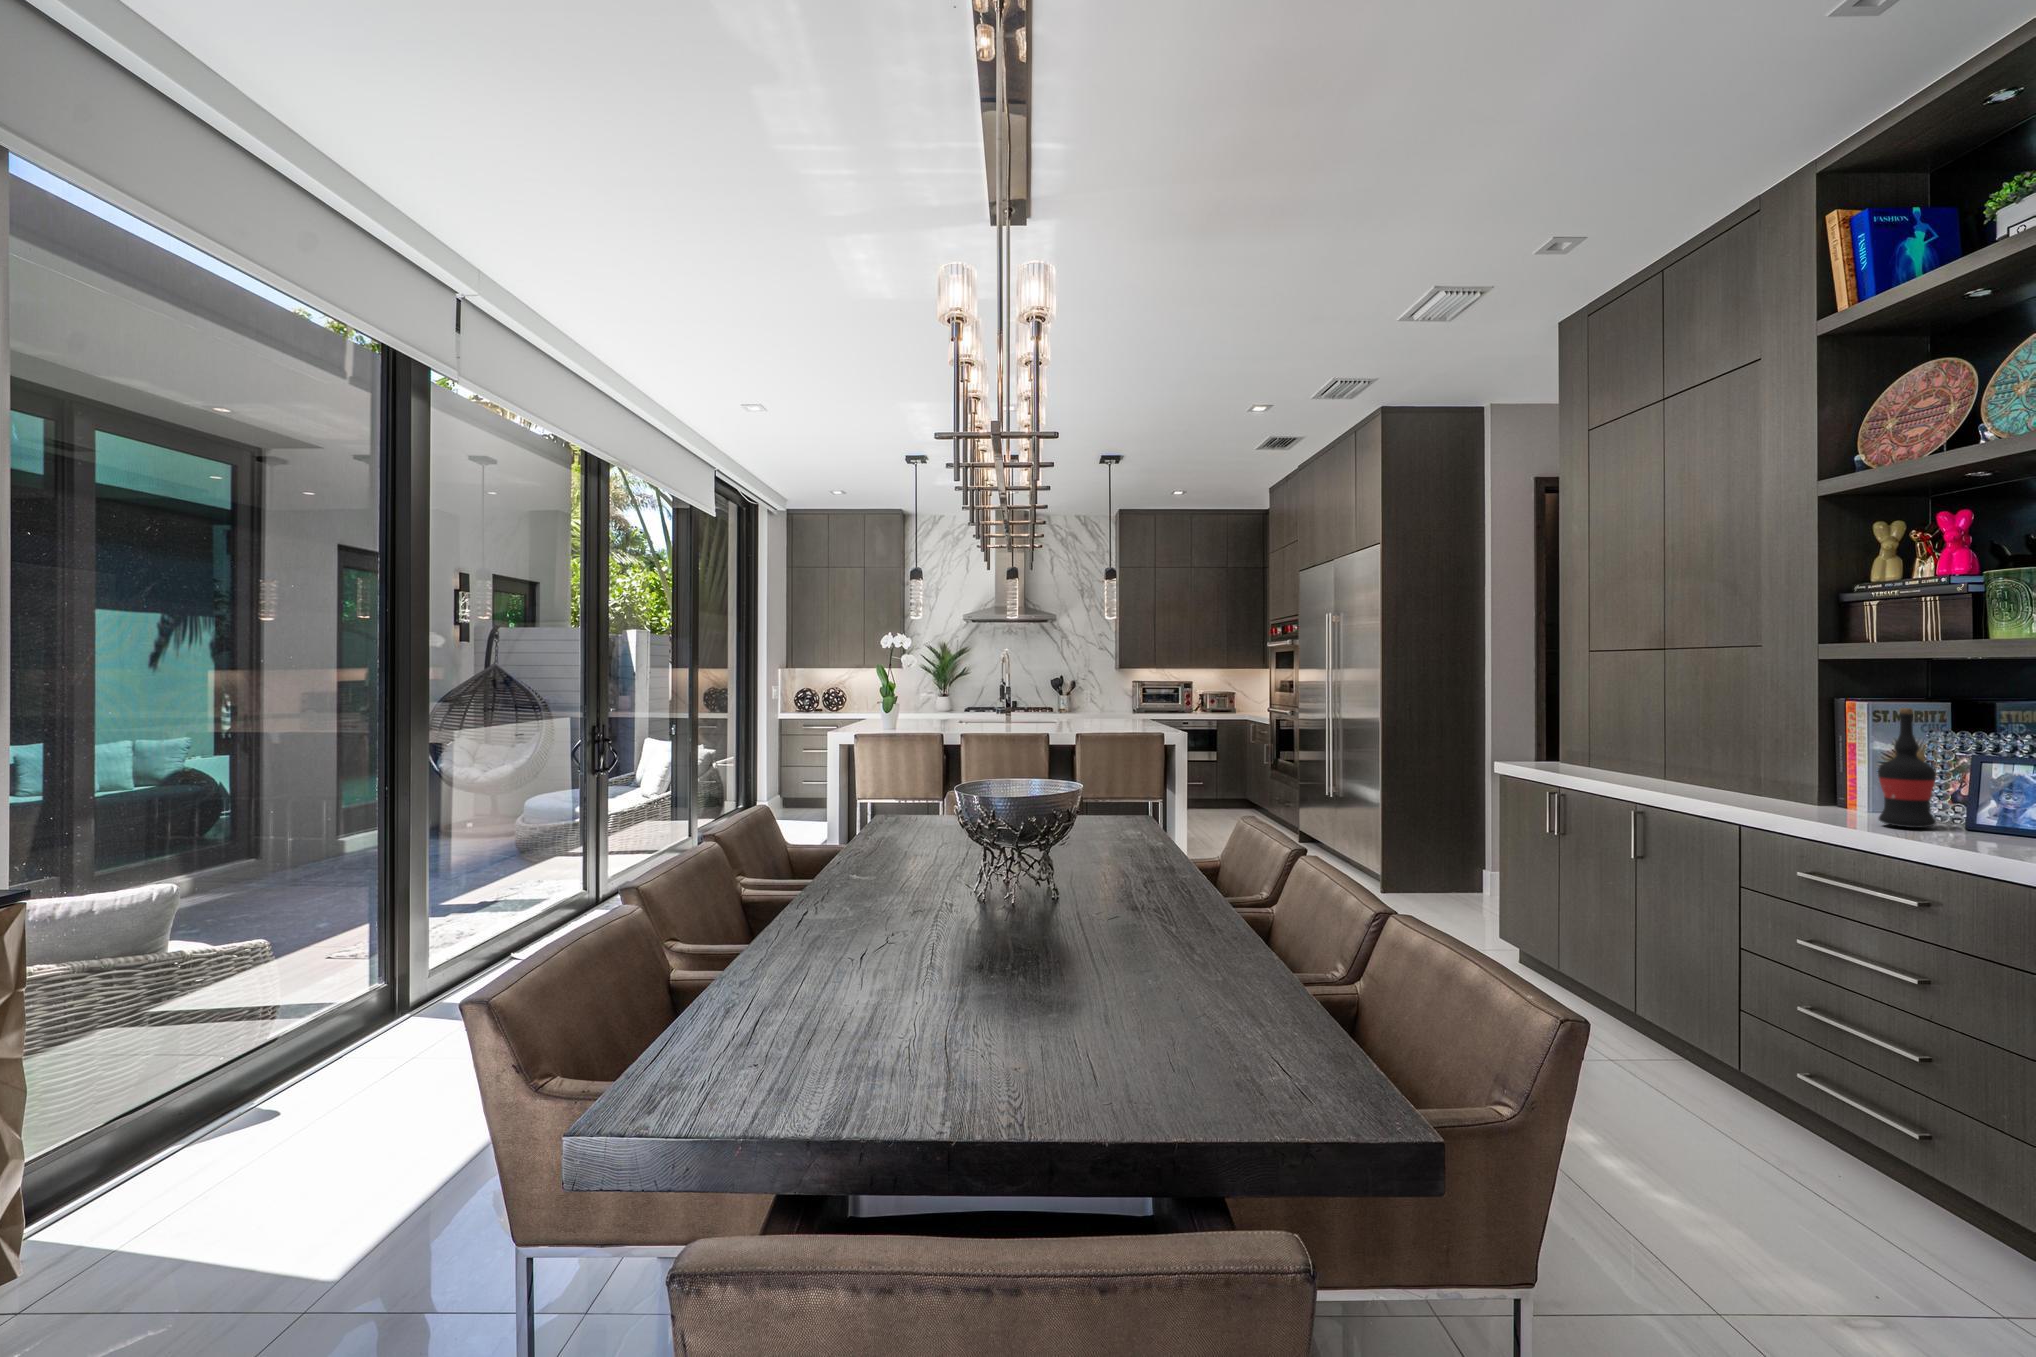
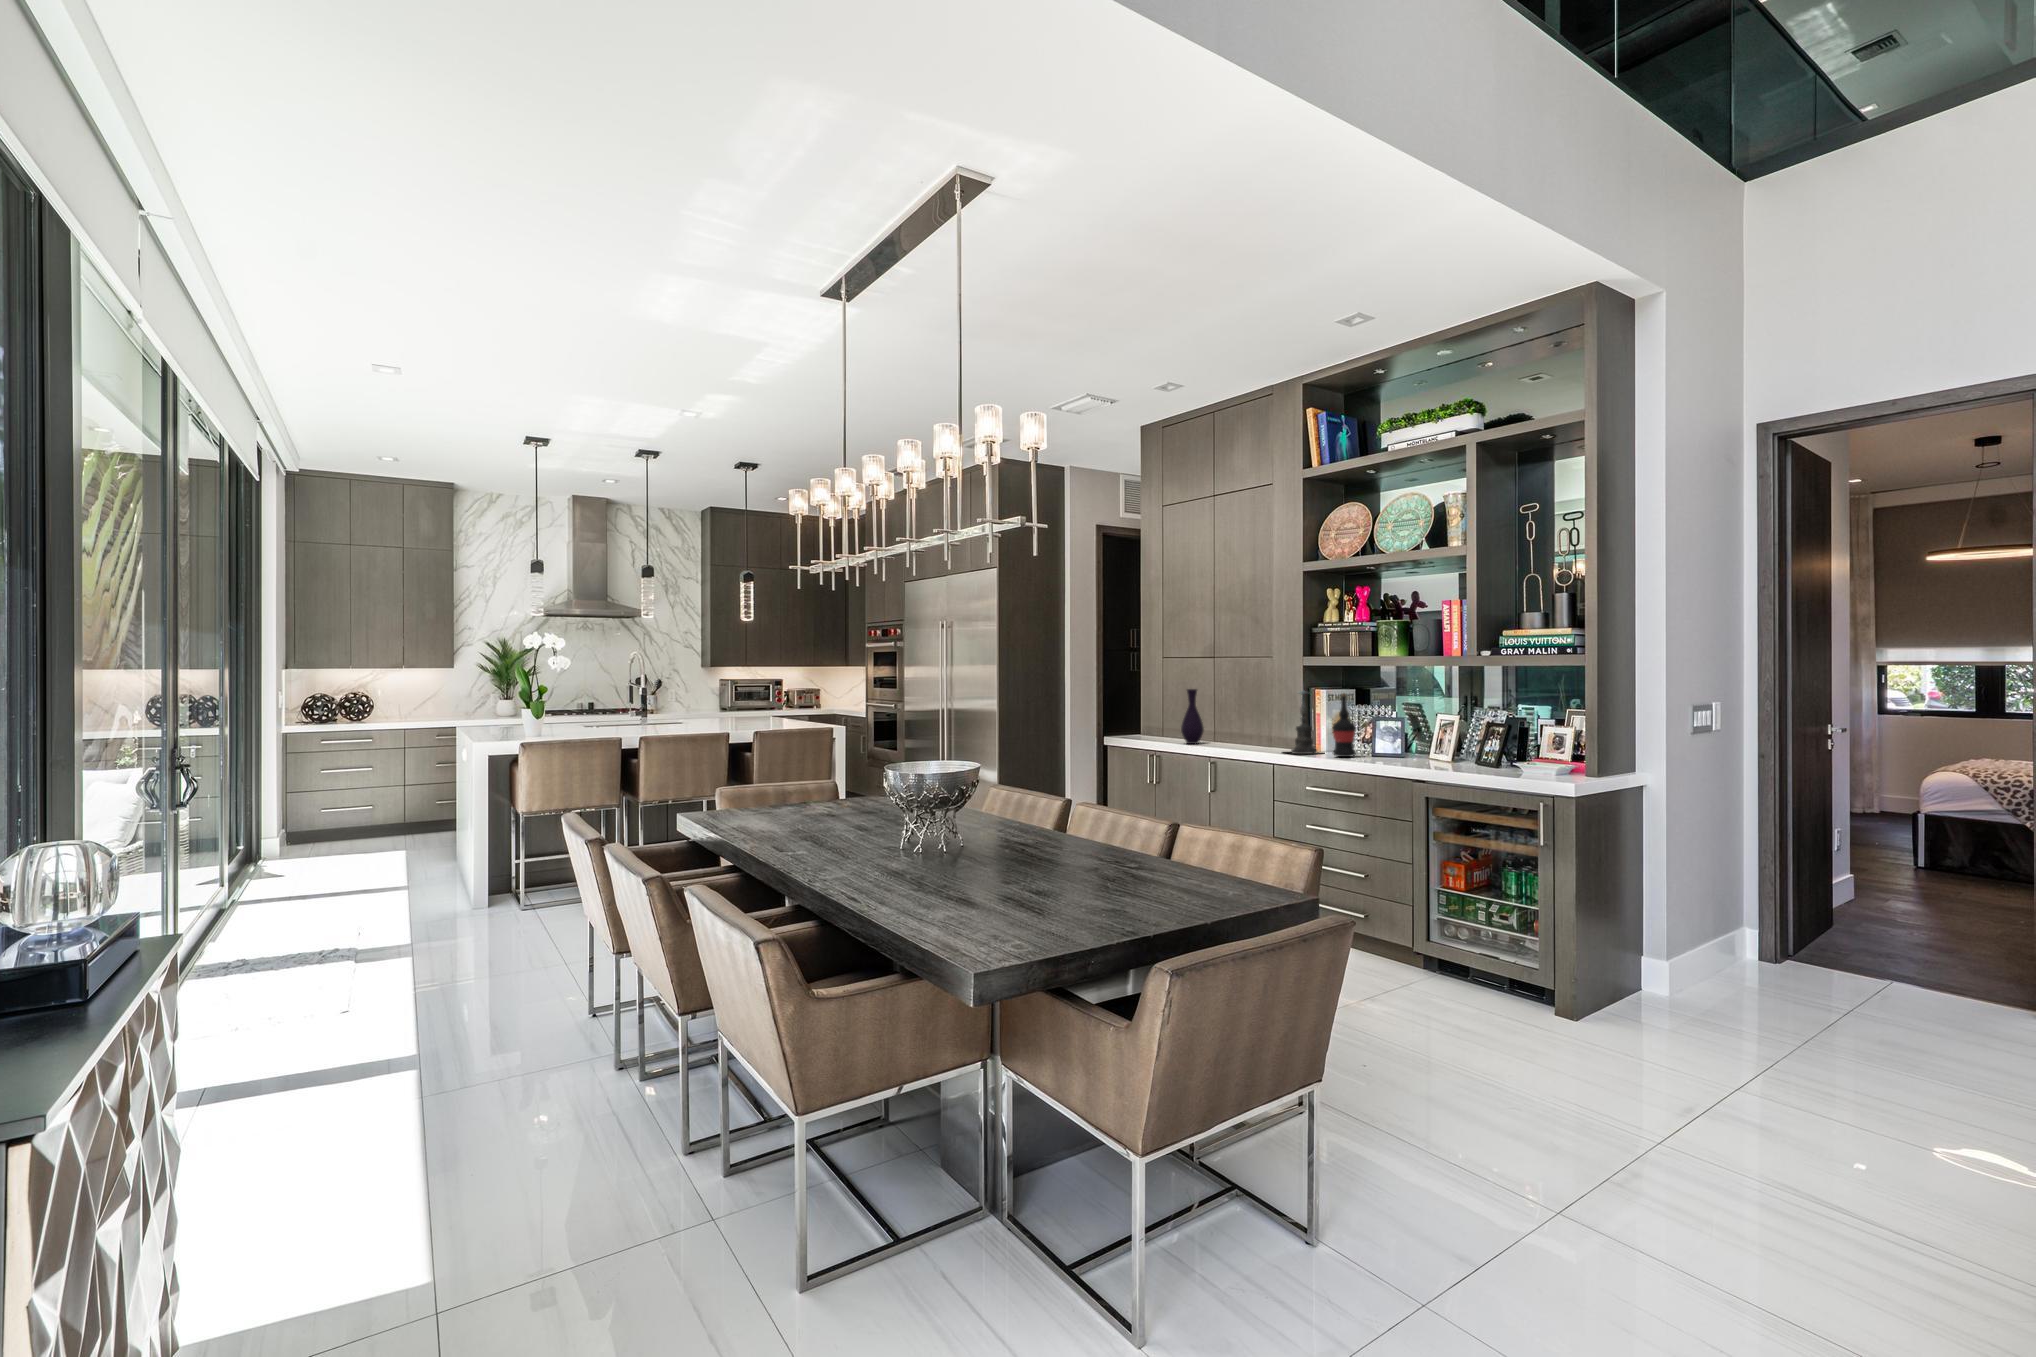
candle holder: none [1764,686,1870,815] -> present [1291,690,1318,754]
vase: none [1598,696,1637,779] -> present [1181,689,1204,744]

